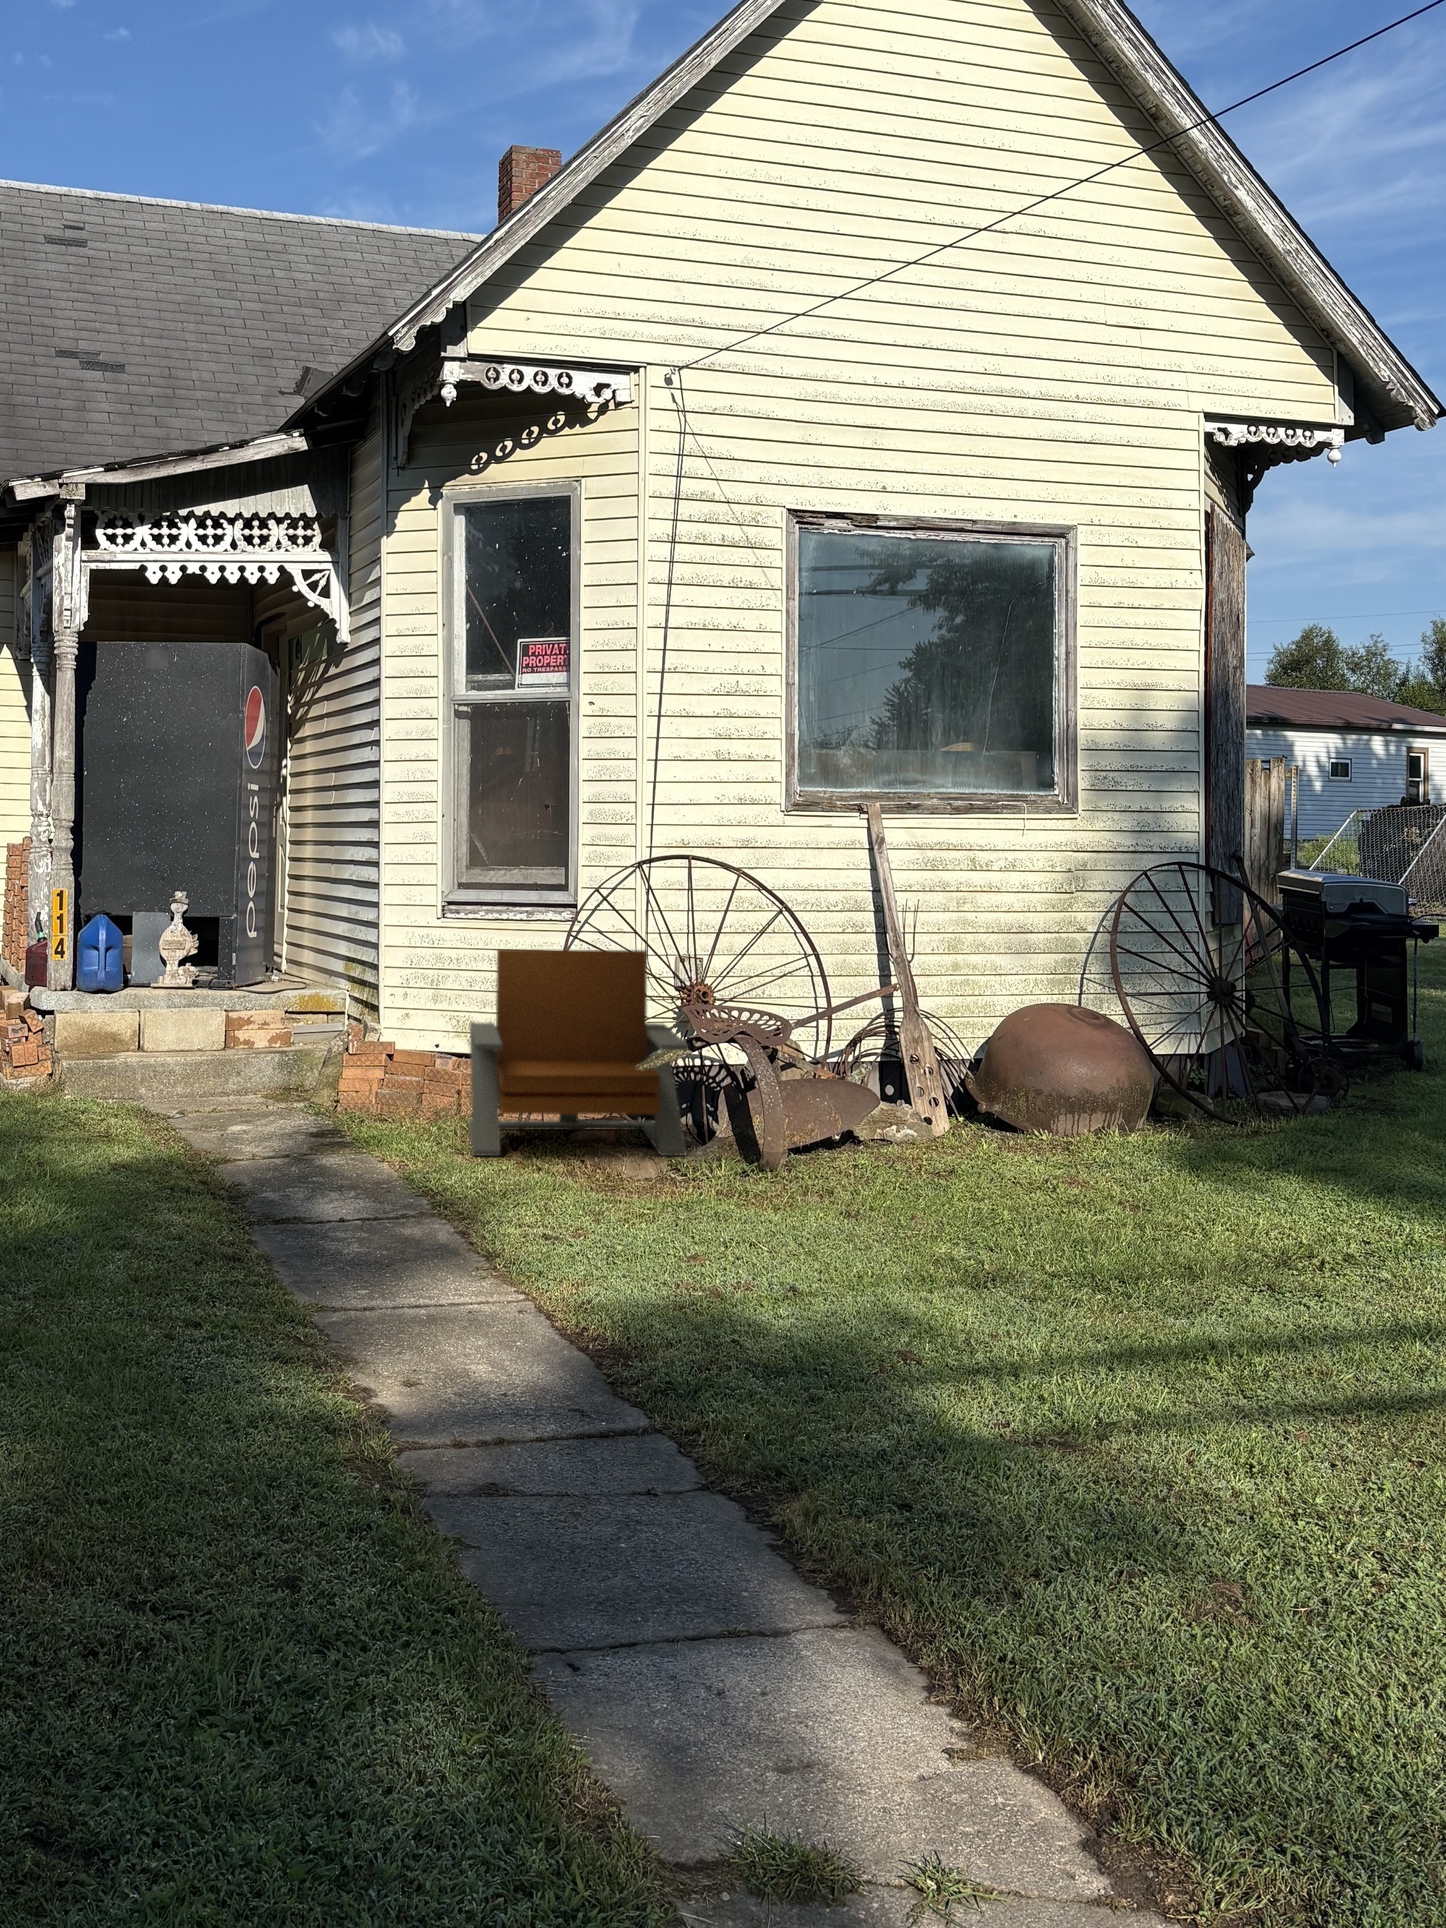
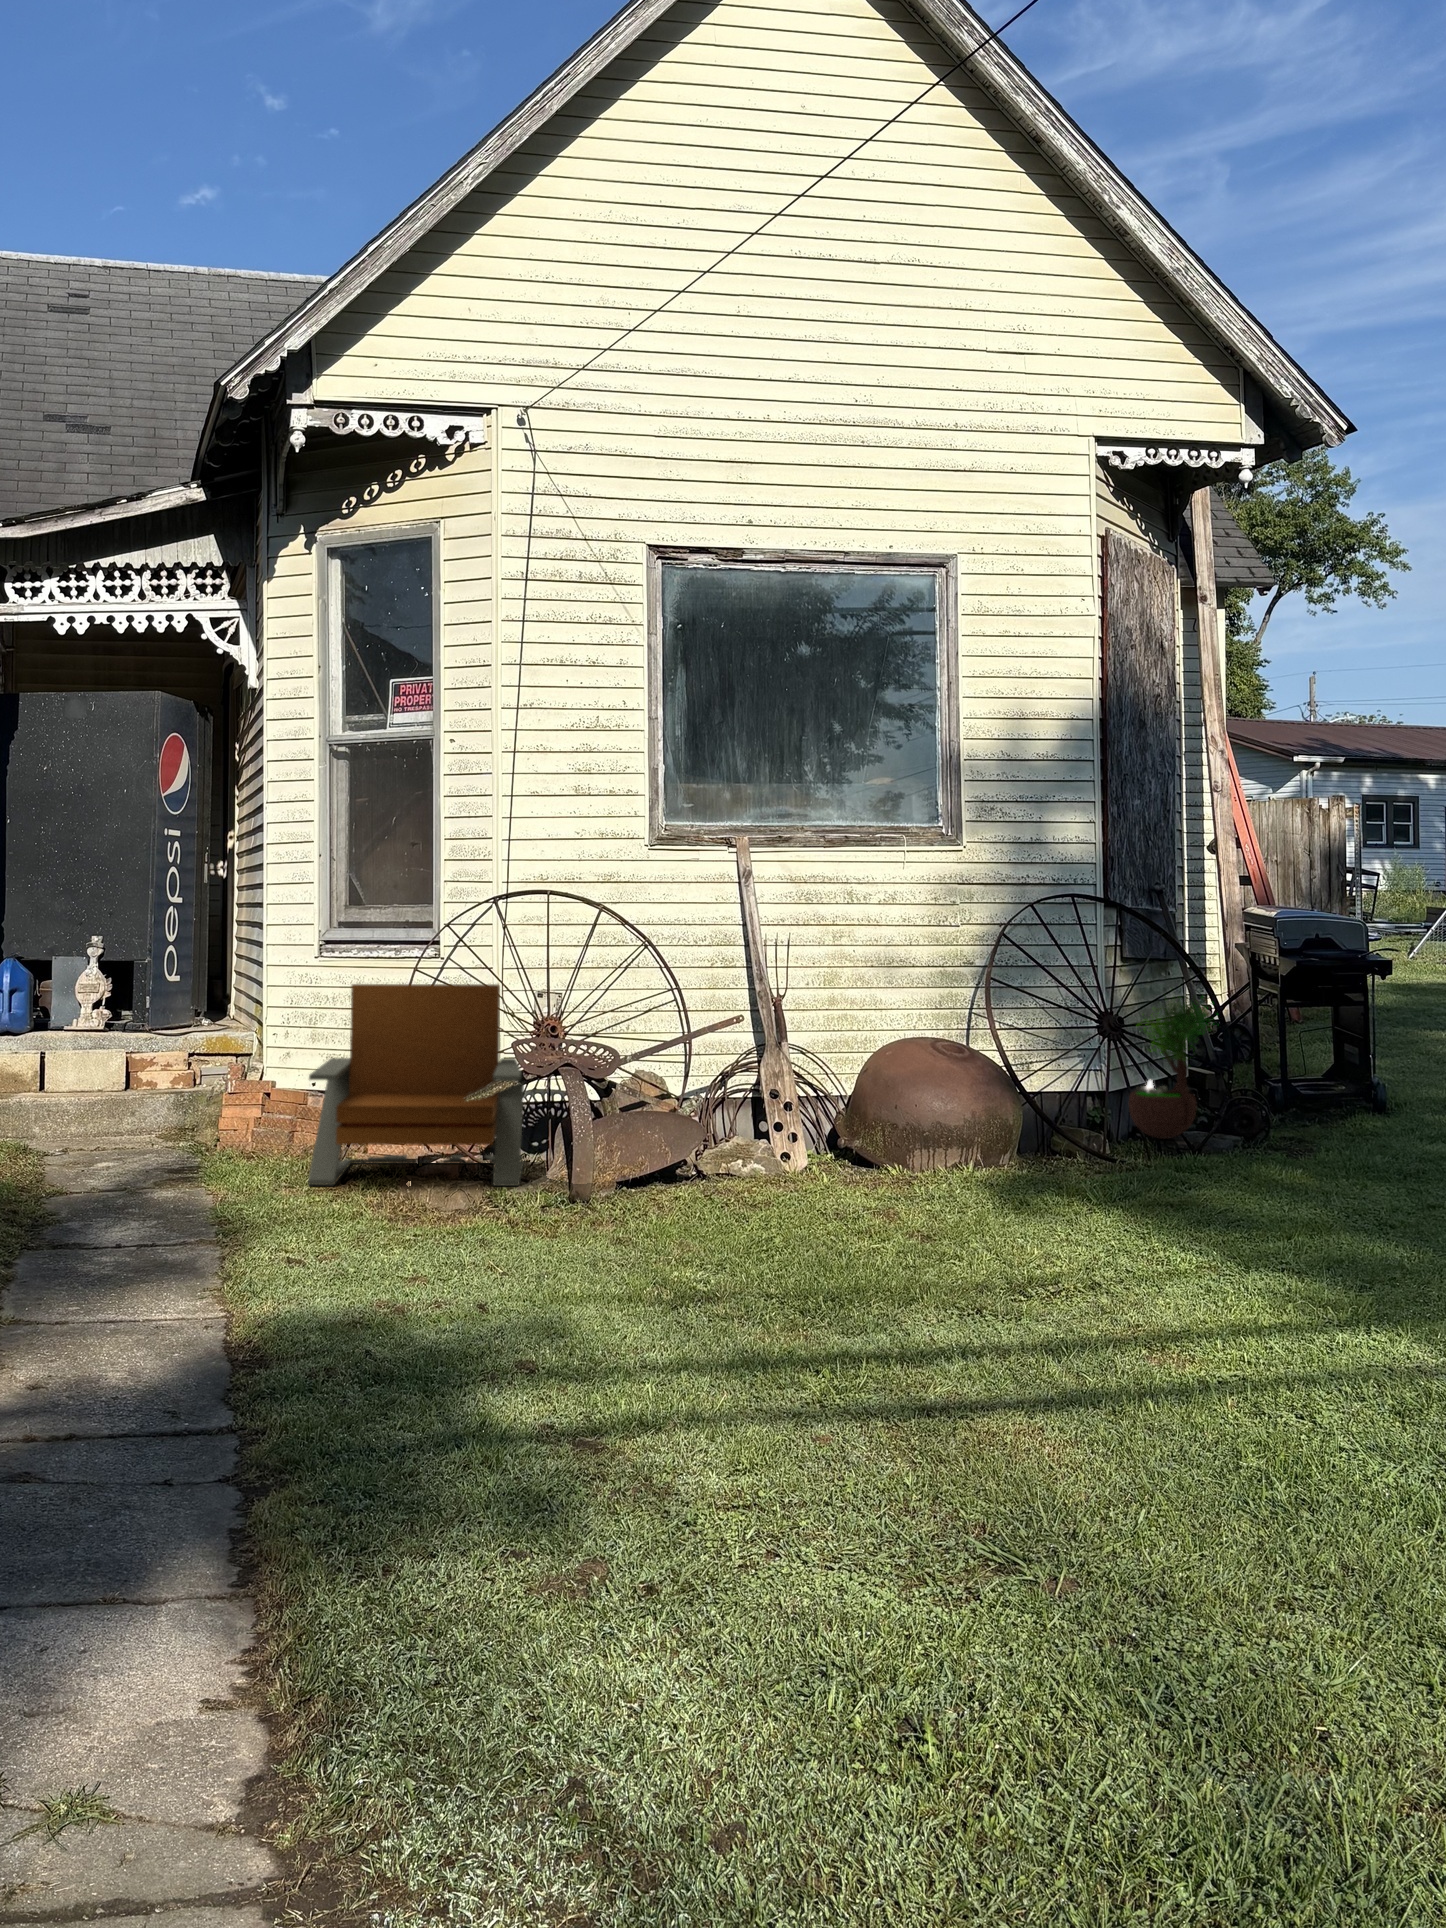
potted tree: none [1220,954,1310,1100] -> present [1129,996,1218,1139]

